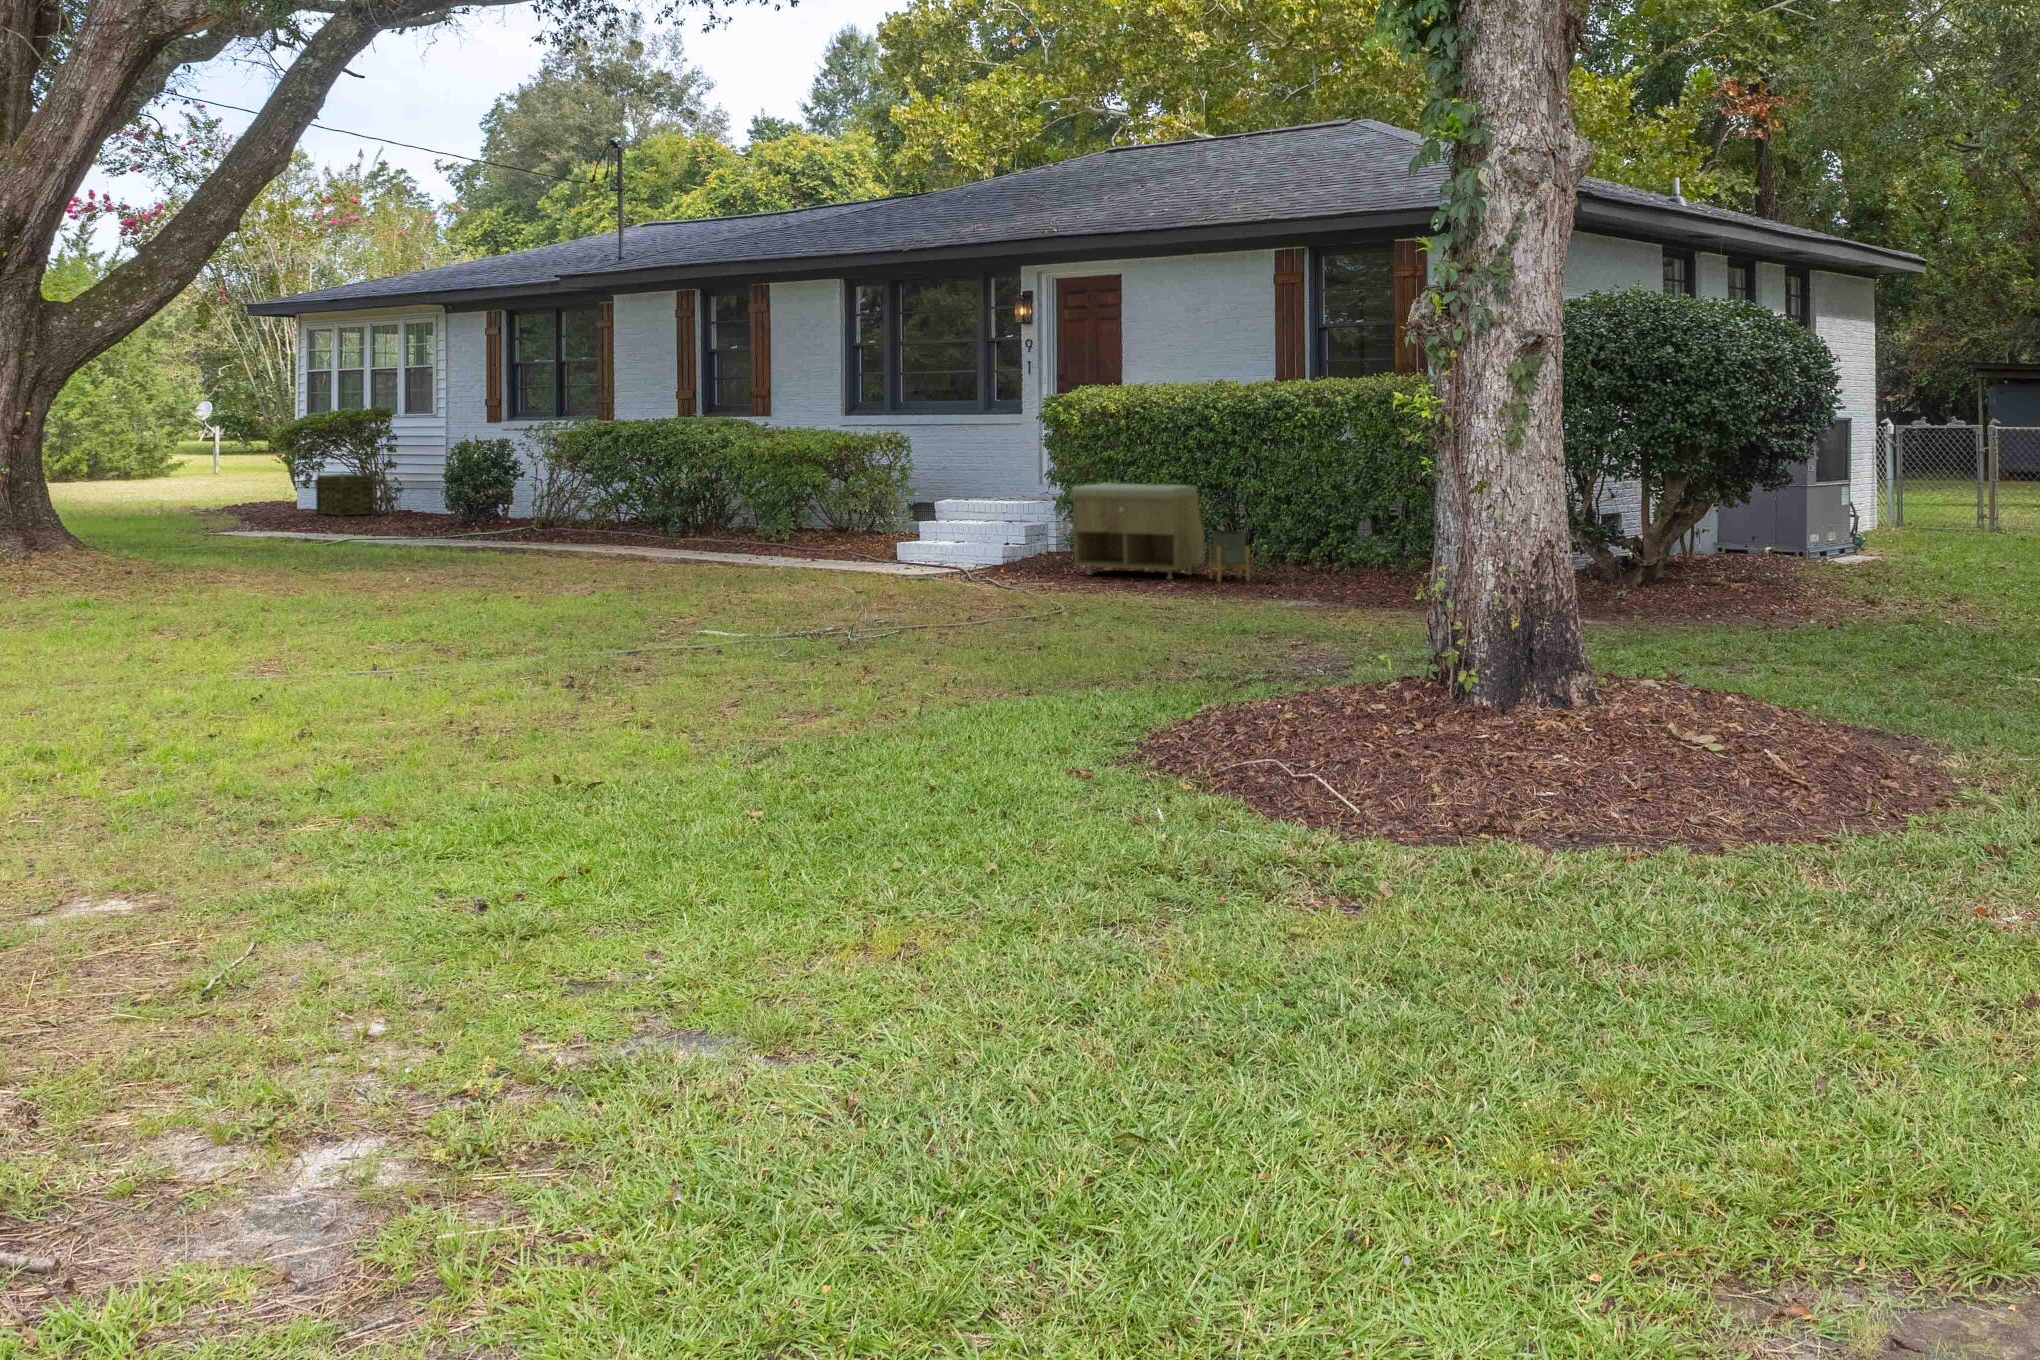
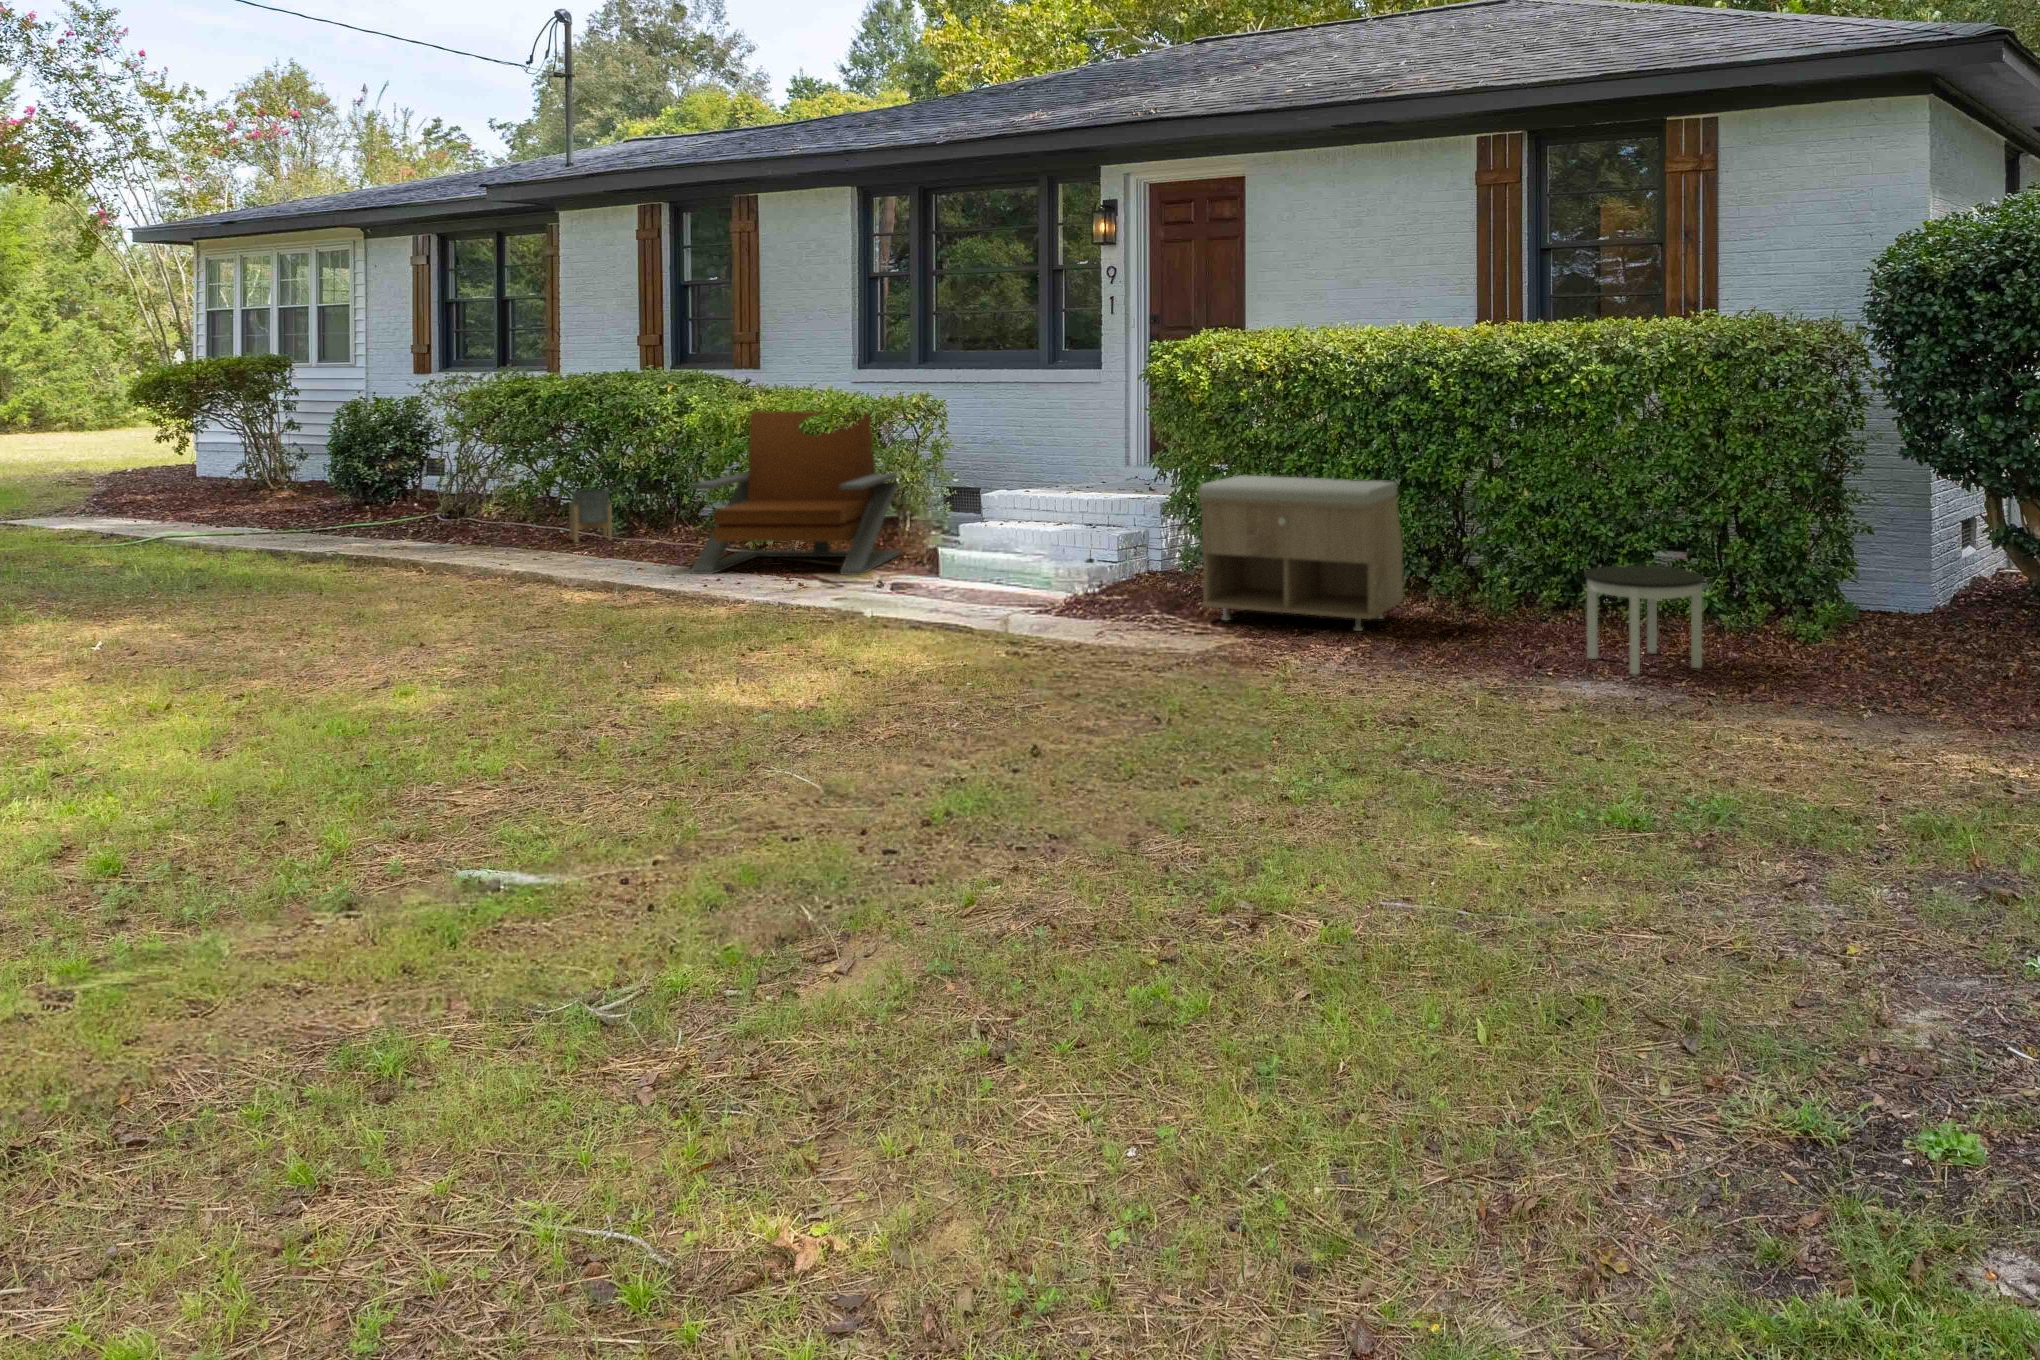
lounge chair: none [740,446,881,557] -> present [691,411,901,575]
basket: present [315,474,375,516] -> none [185,432,266,490]
planter: present [1209,531,1250,582] -> present [570,489,612,543]
round table: none [1292,533,1363,593] -> present [1584,566,1704,675]

